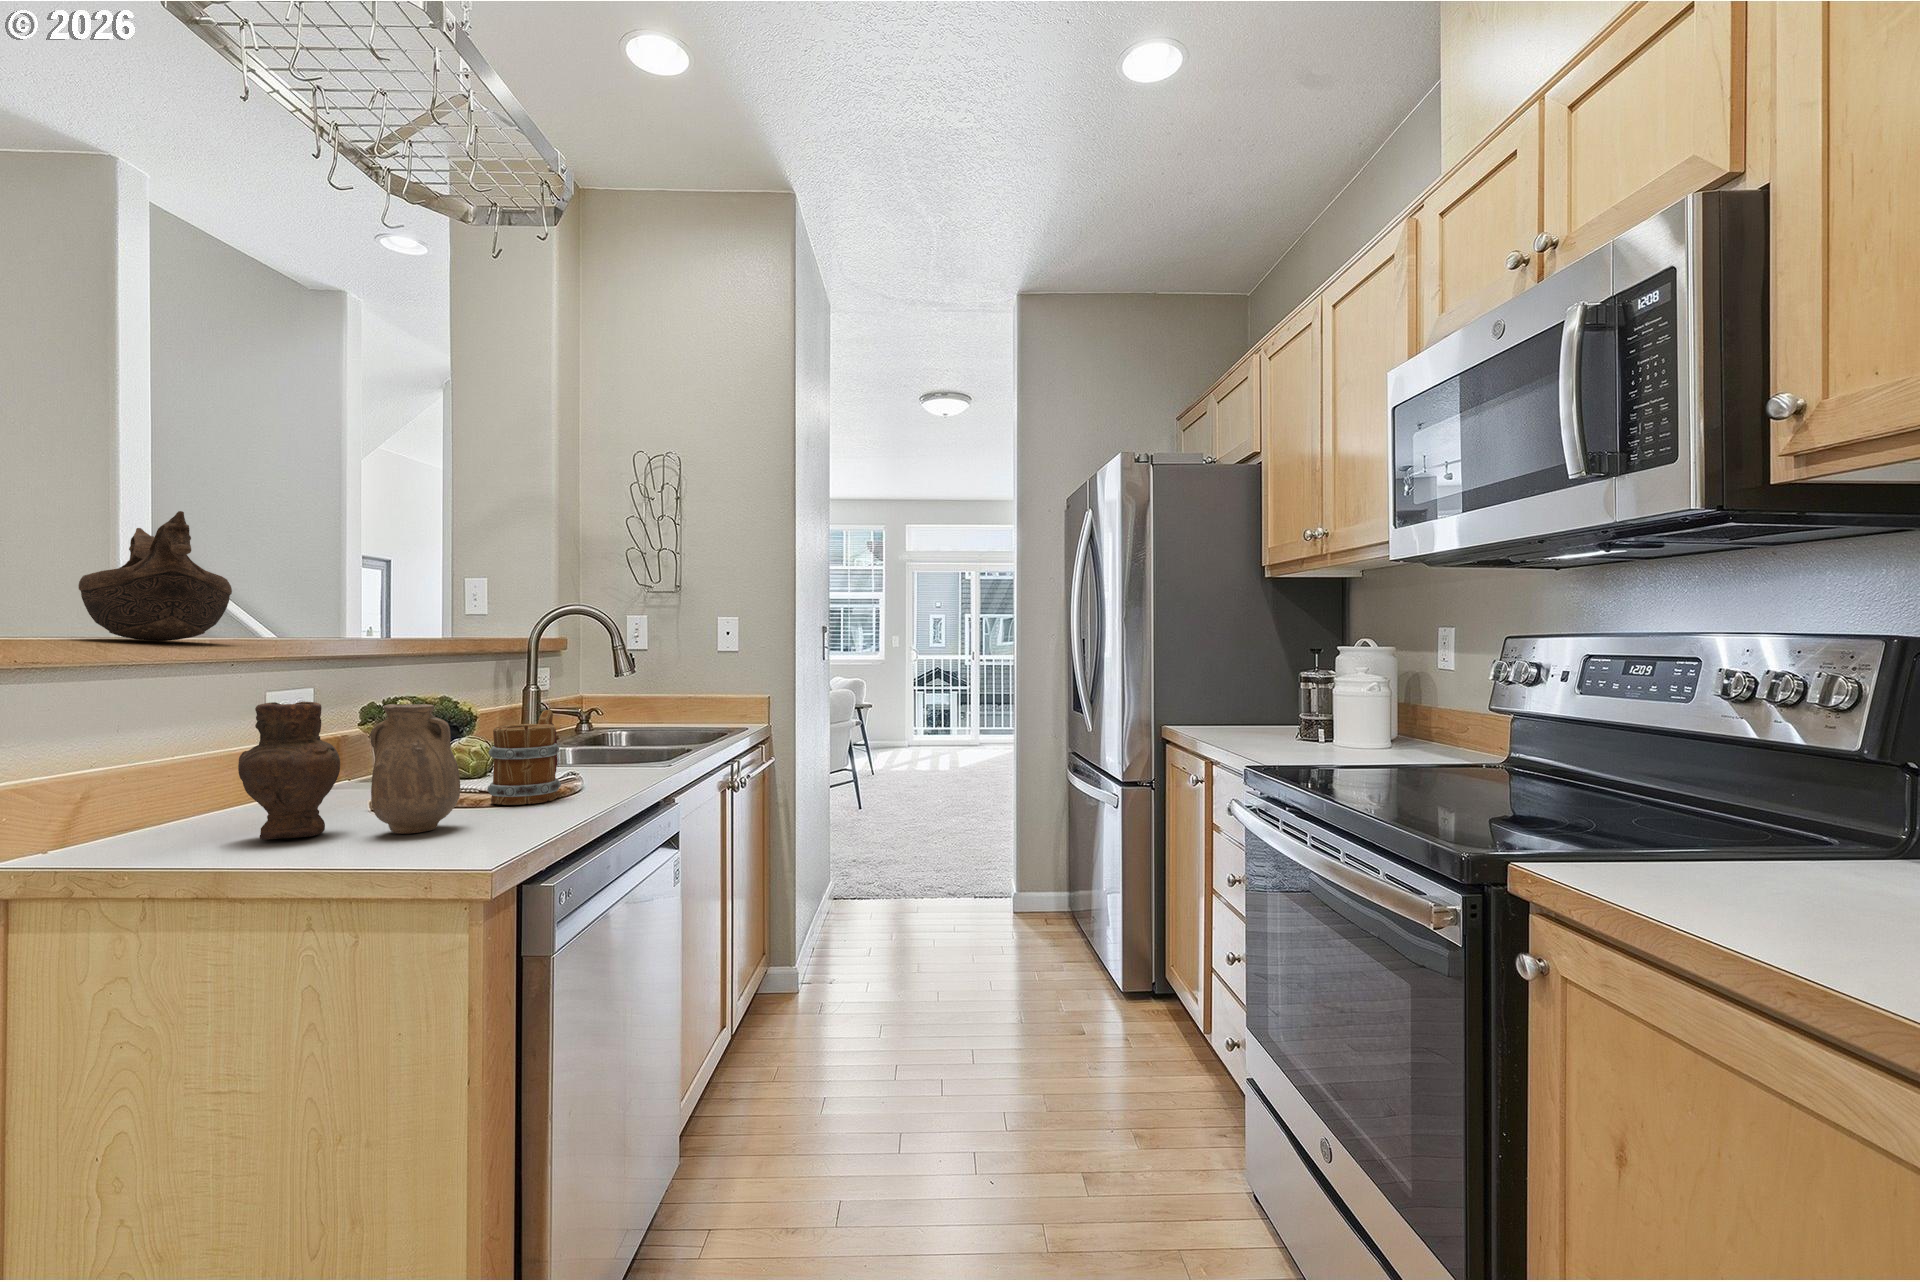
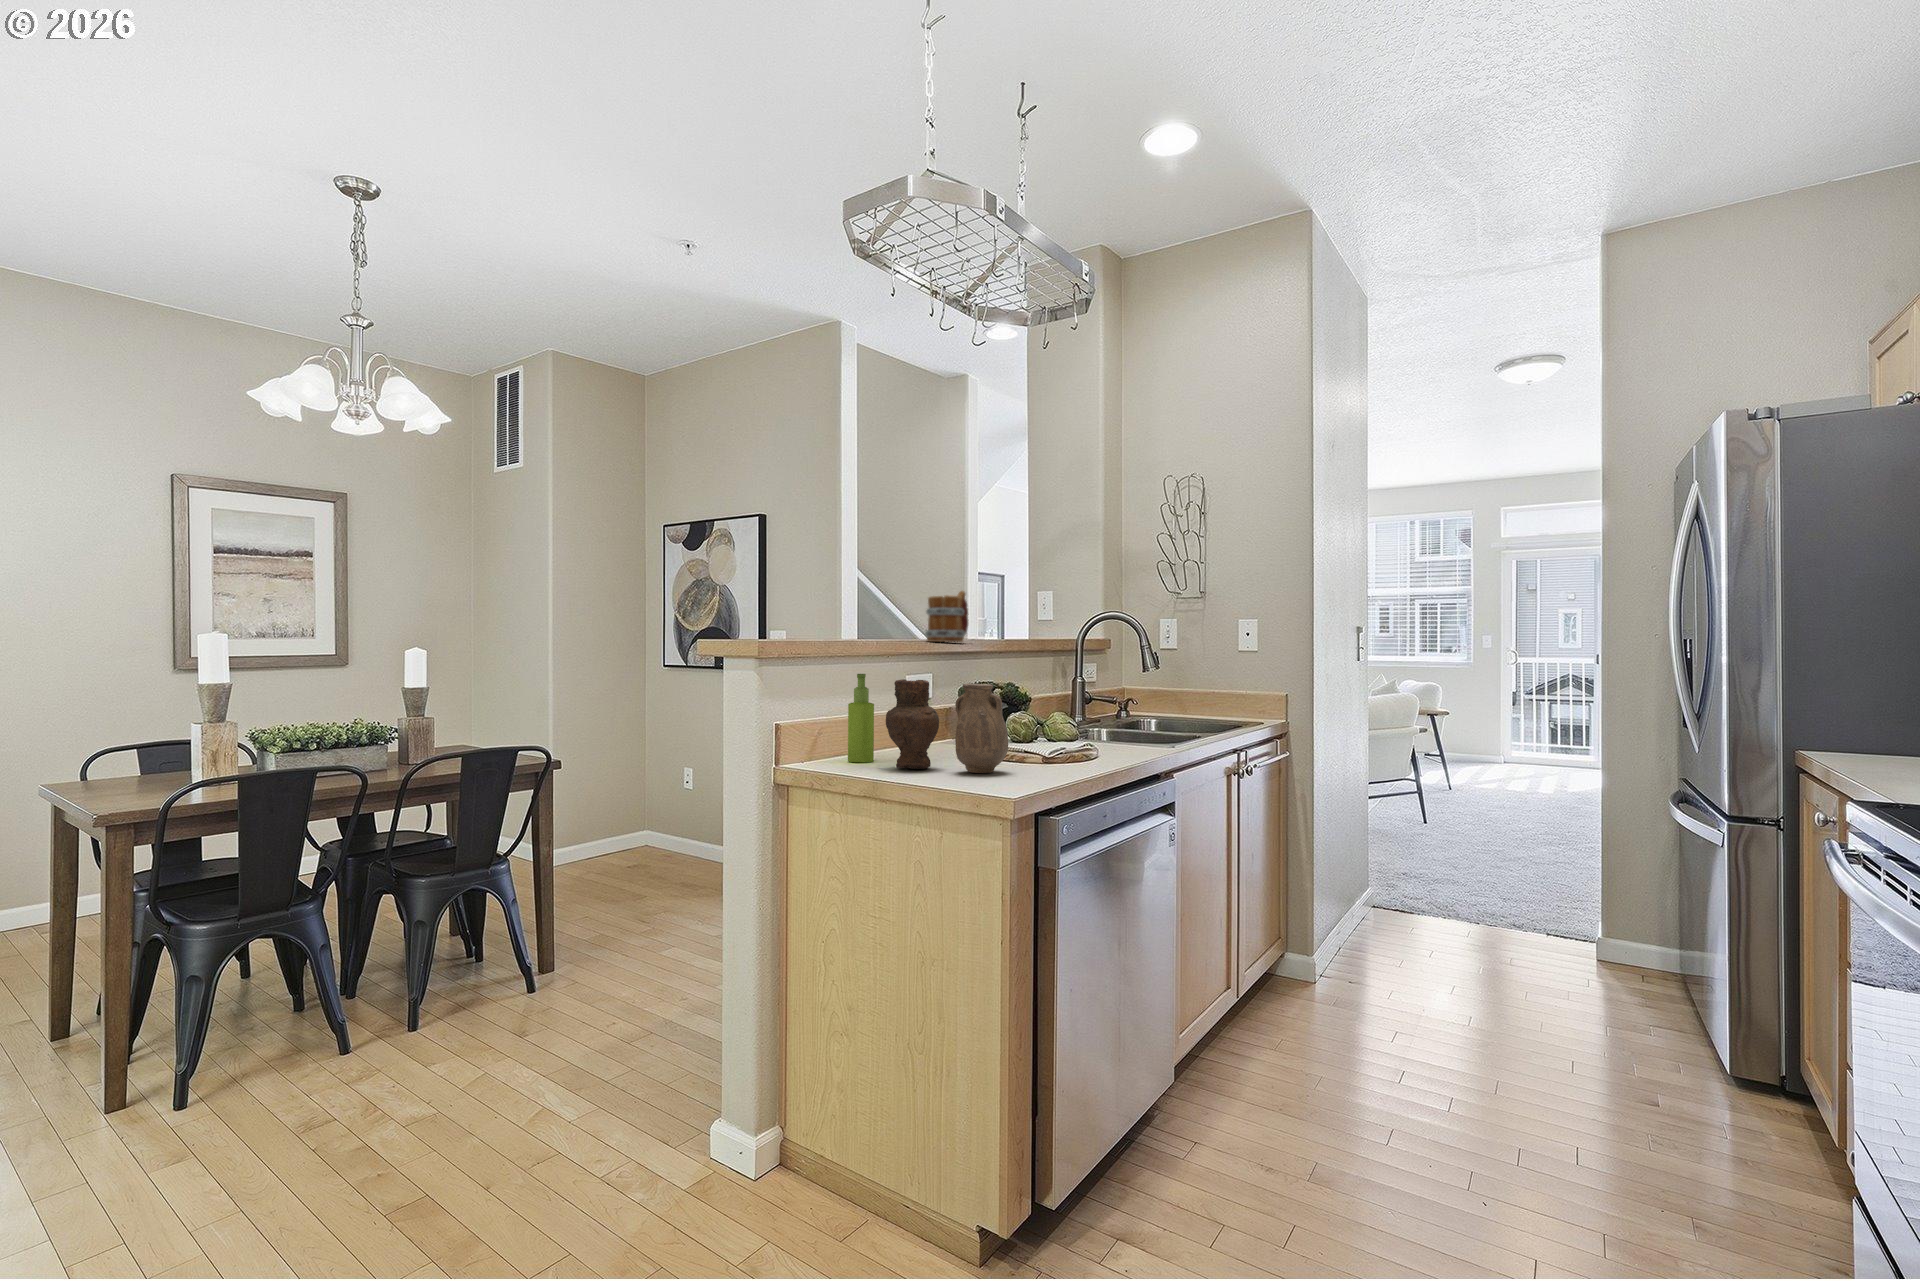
decorative bowl: present [78,511,232,641] -> none [811,556,885,638]
soap dispenser: none [160,695,213,837] -> present [848,674,874,762]
mug: present [487,710,561,805] -> present [925,591,968,642]

